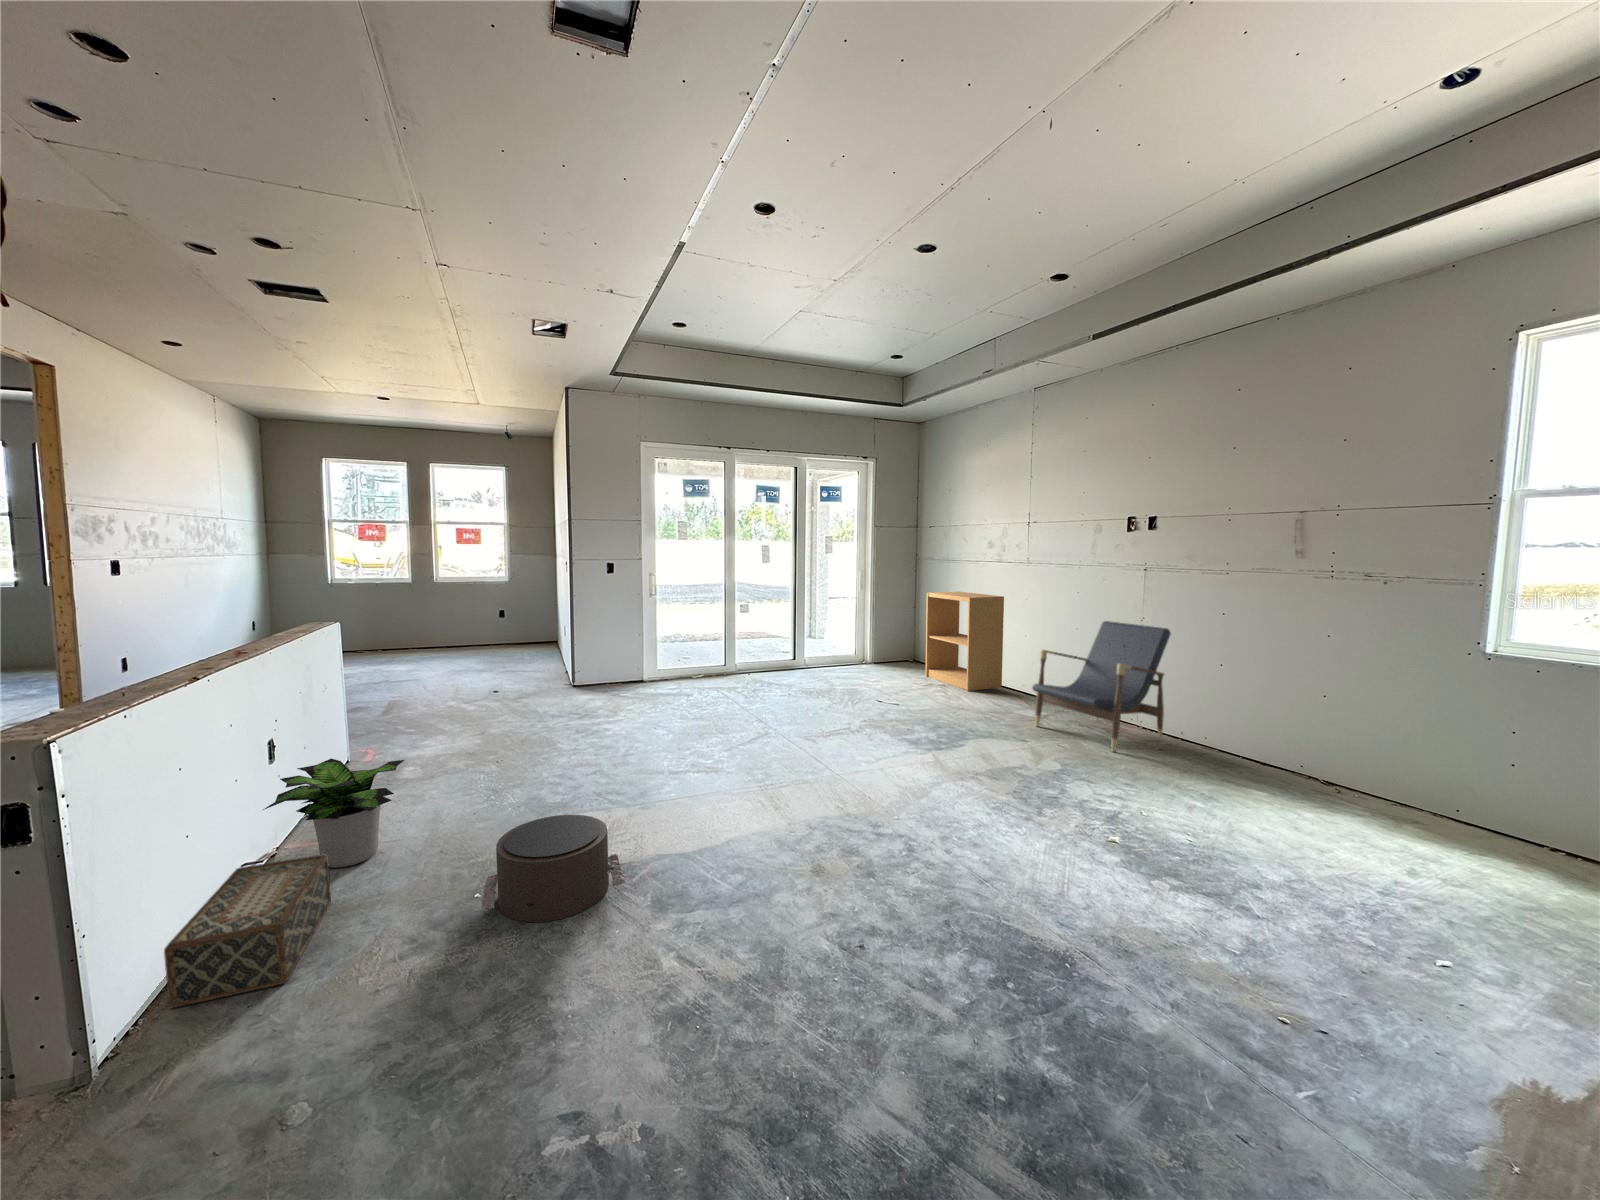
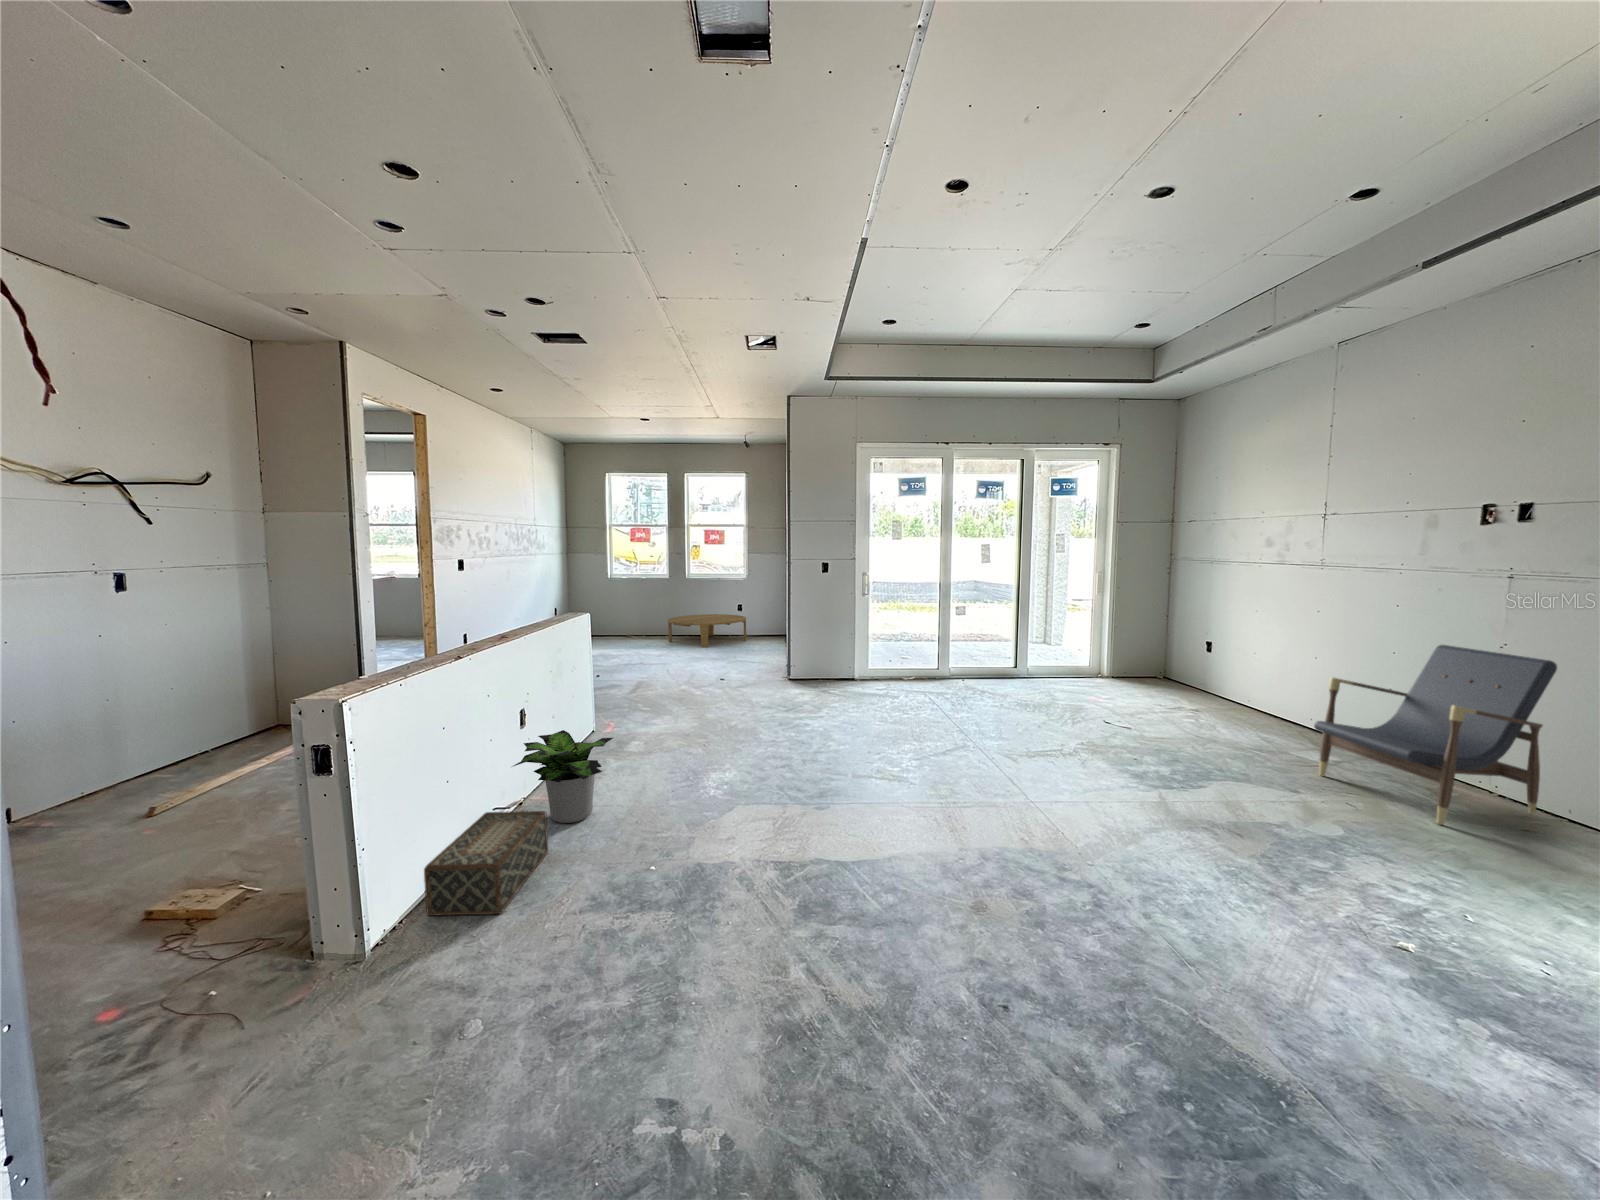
bookshelf: present [925,592,1004,691] -> none [1175,598,1287,720]
coffee table: none [415,622,513,659] -> present [668,614,746,647]
pouf: present [481,815,625,922] -> none [649,806,777,906]

